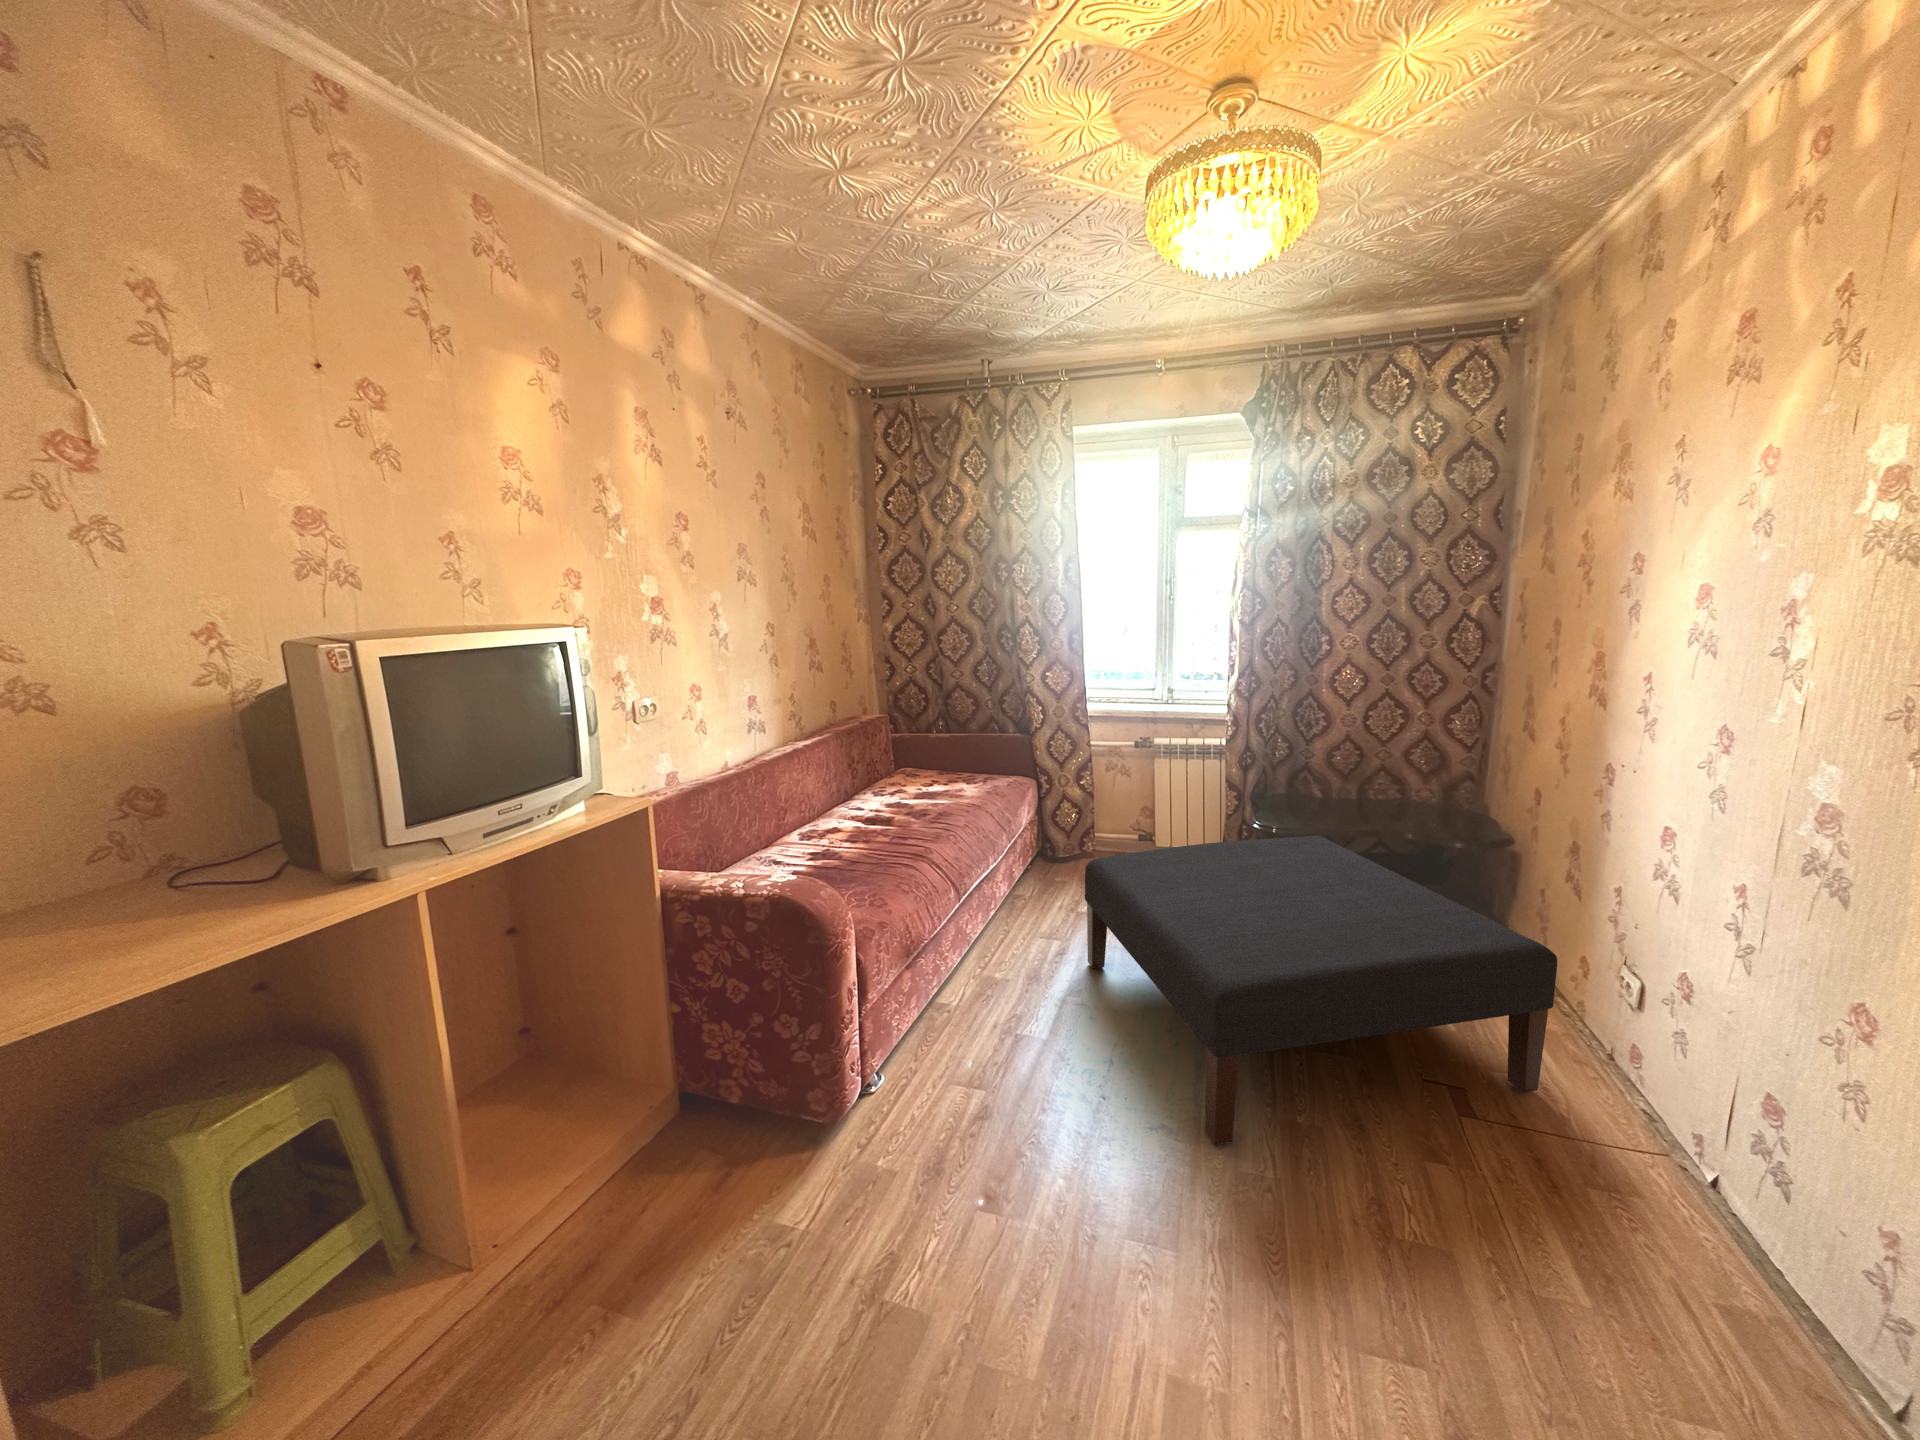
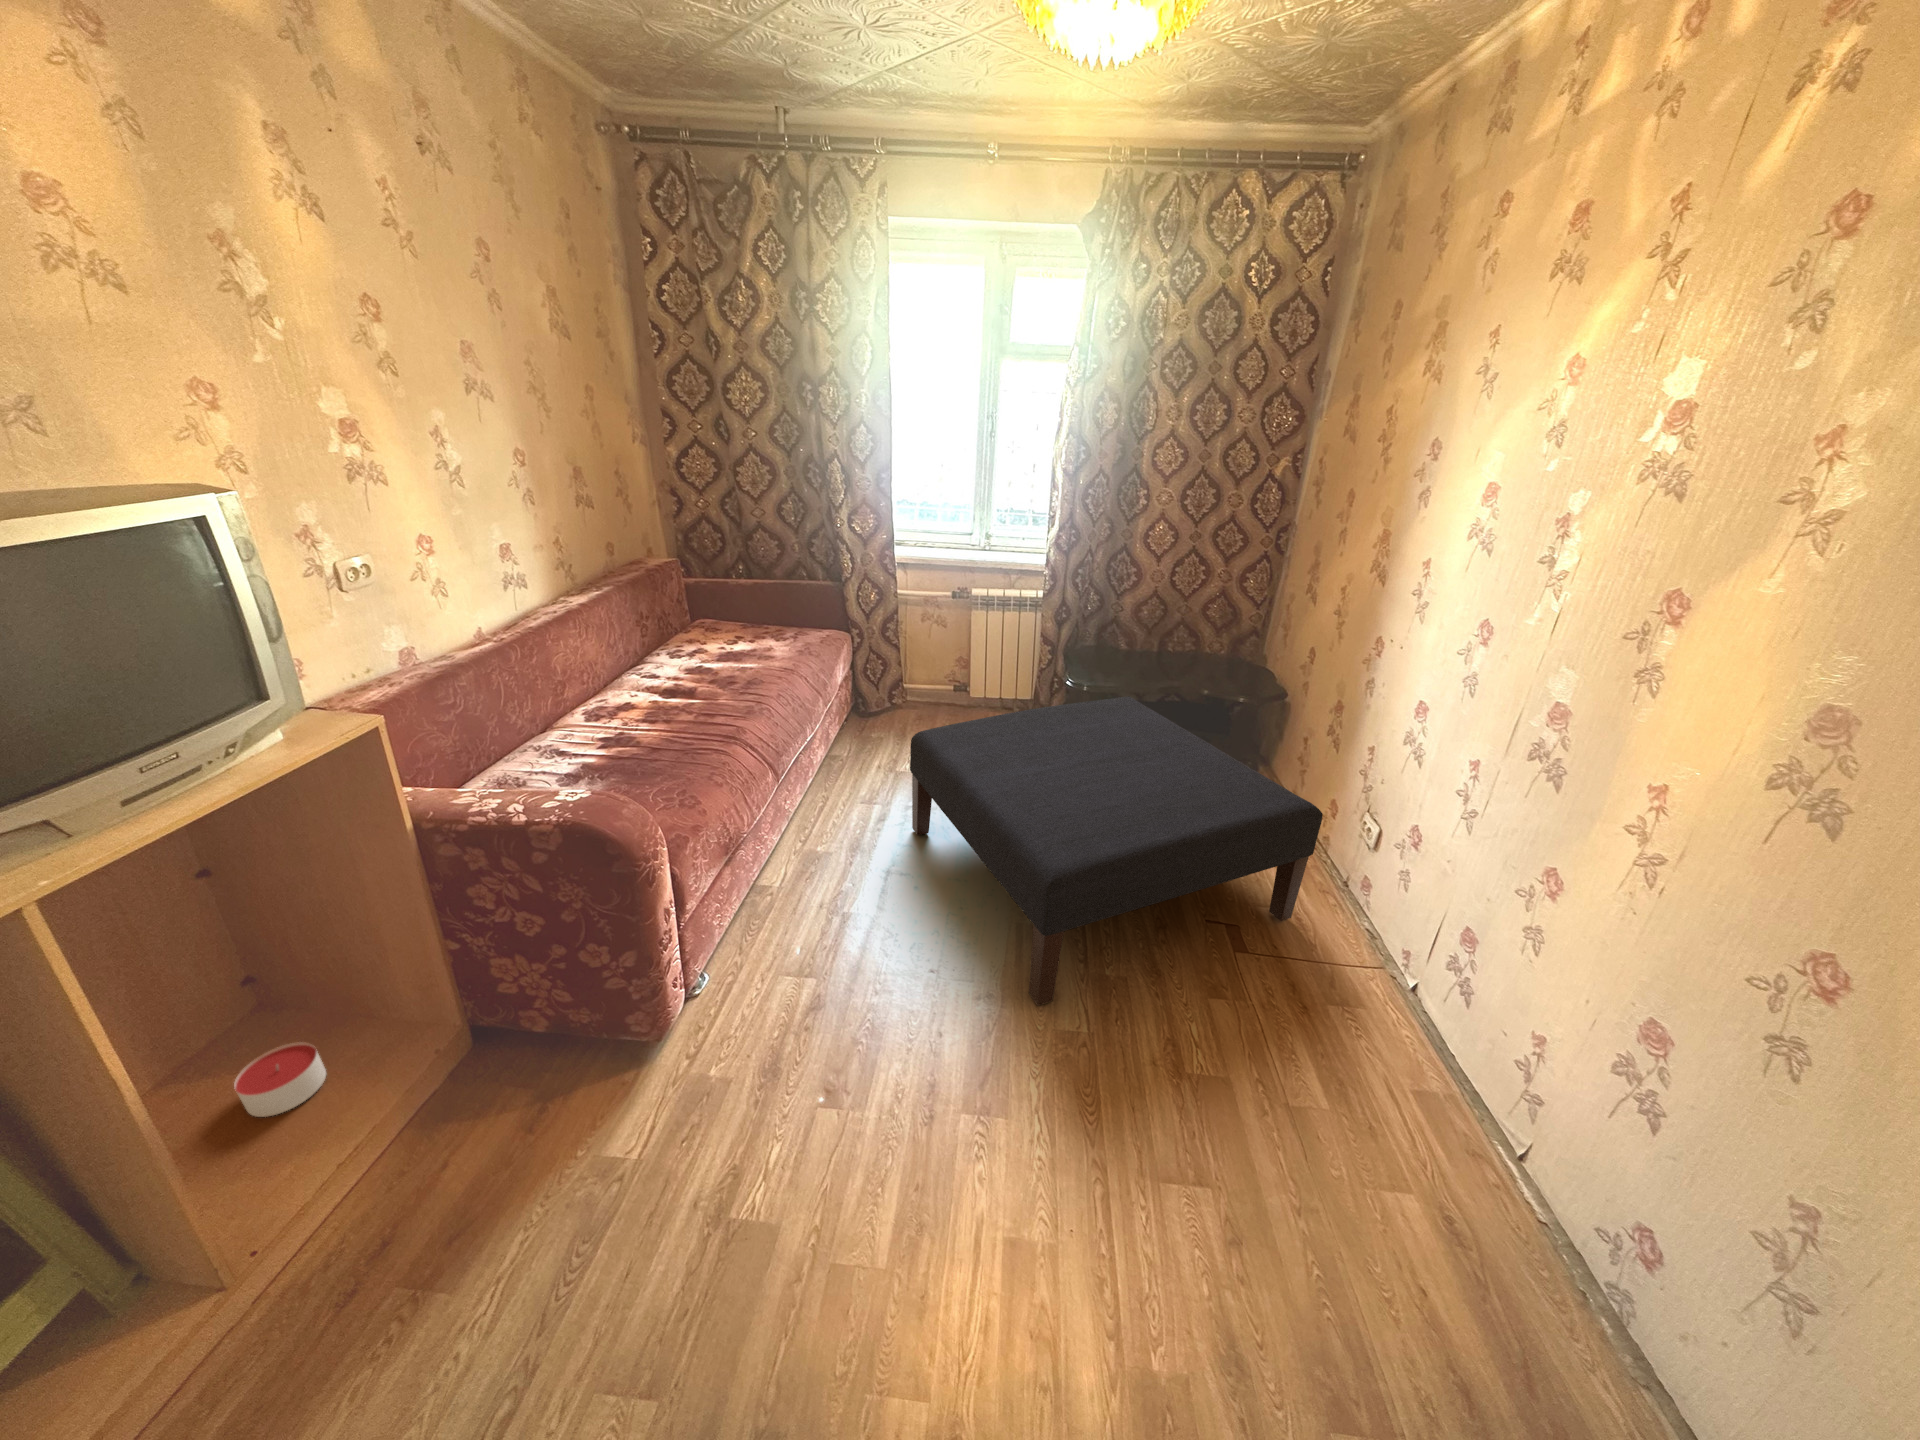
candle: none [514,1075,576,1132] -> present [234,1042,326,1117]

